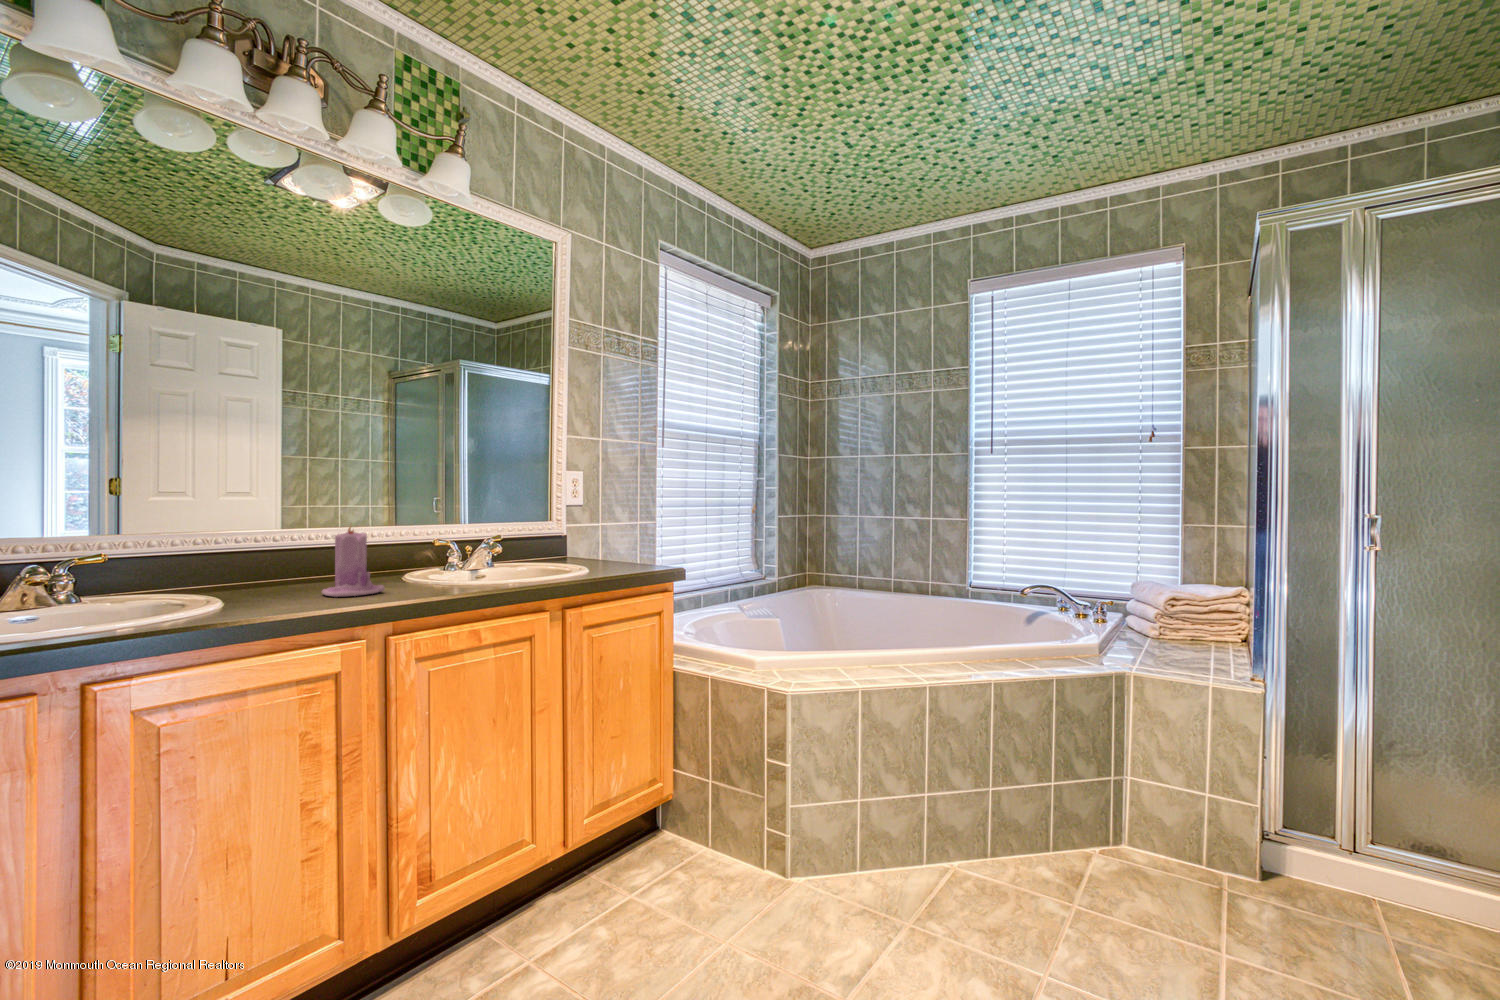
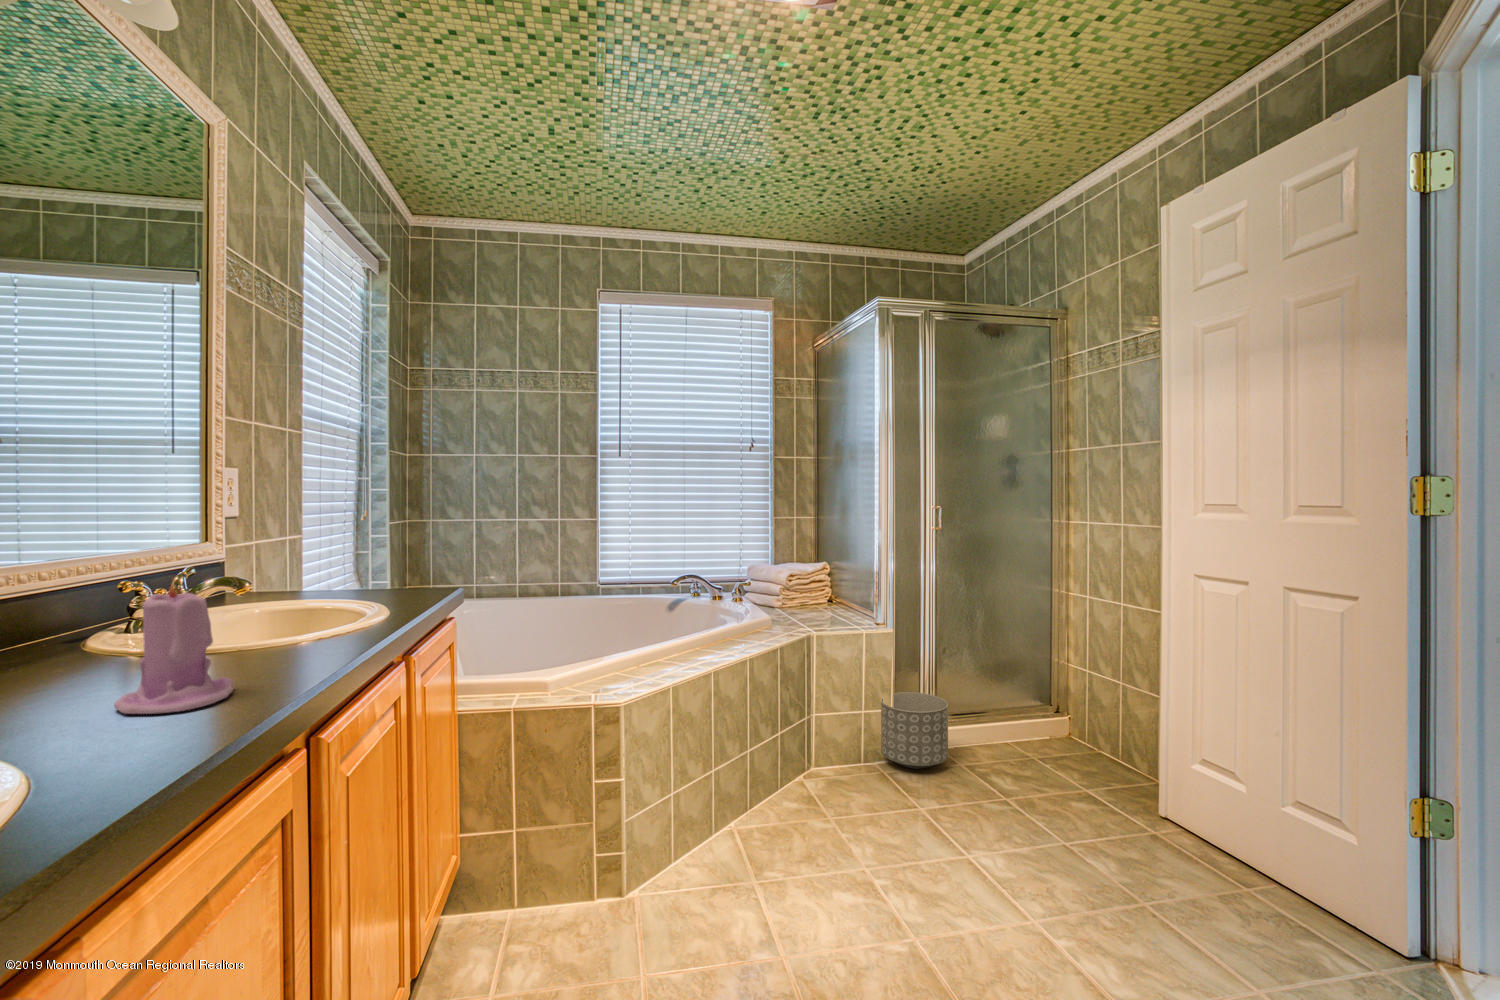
planter: none [1249,791,1380,923] -> present [881,692,948,769]

